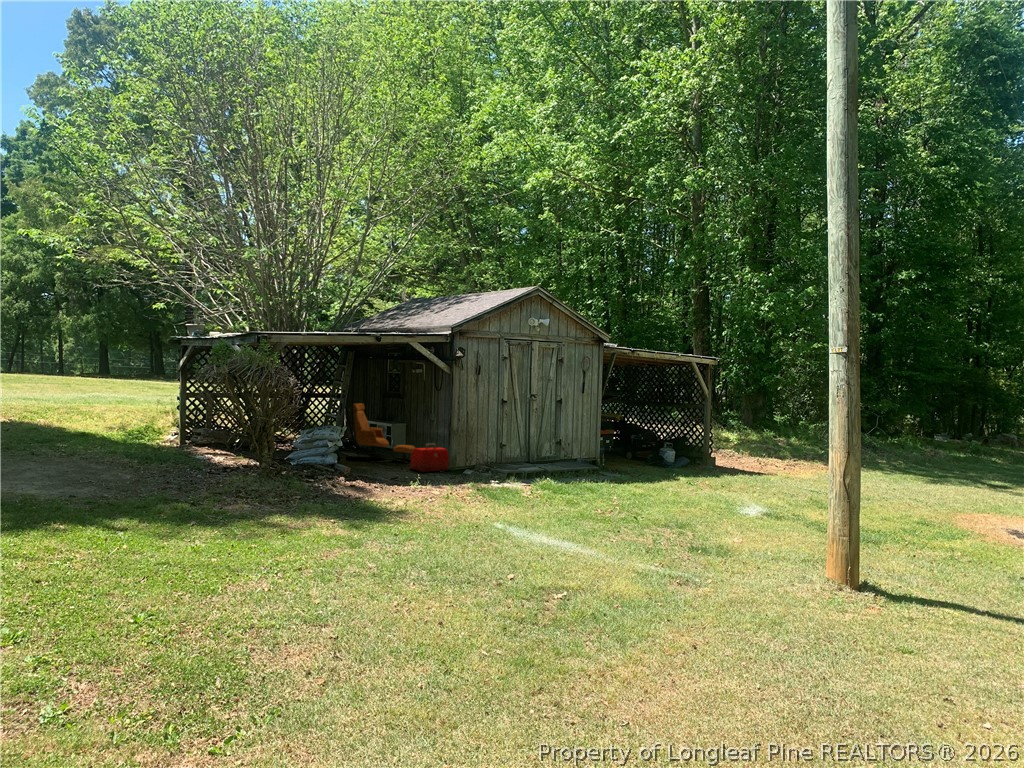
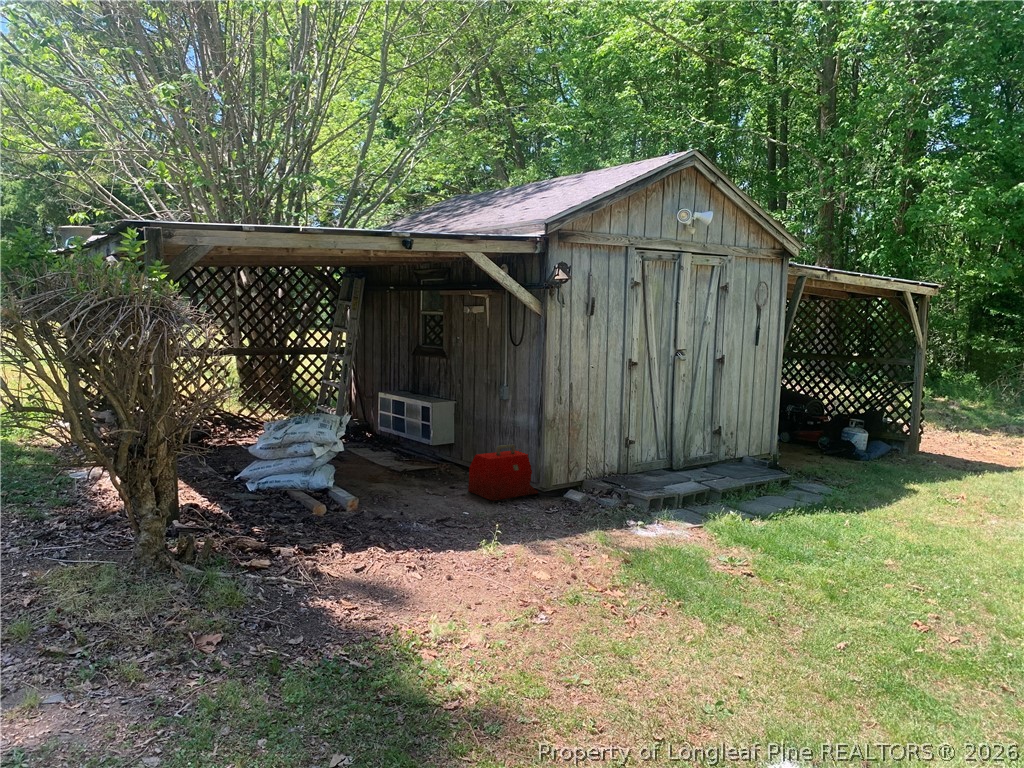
lounge chair: present [353,403,415,461] -> none [362,367,475,474]

